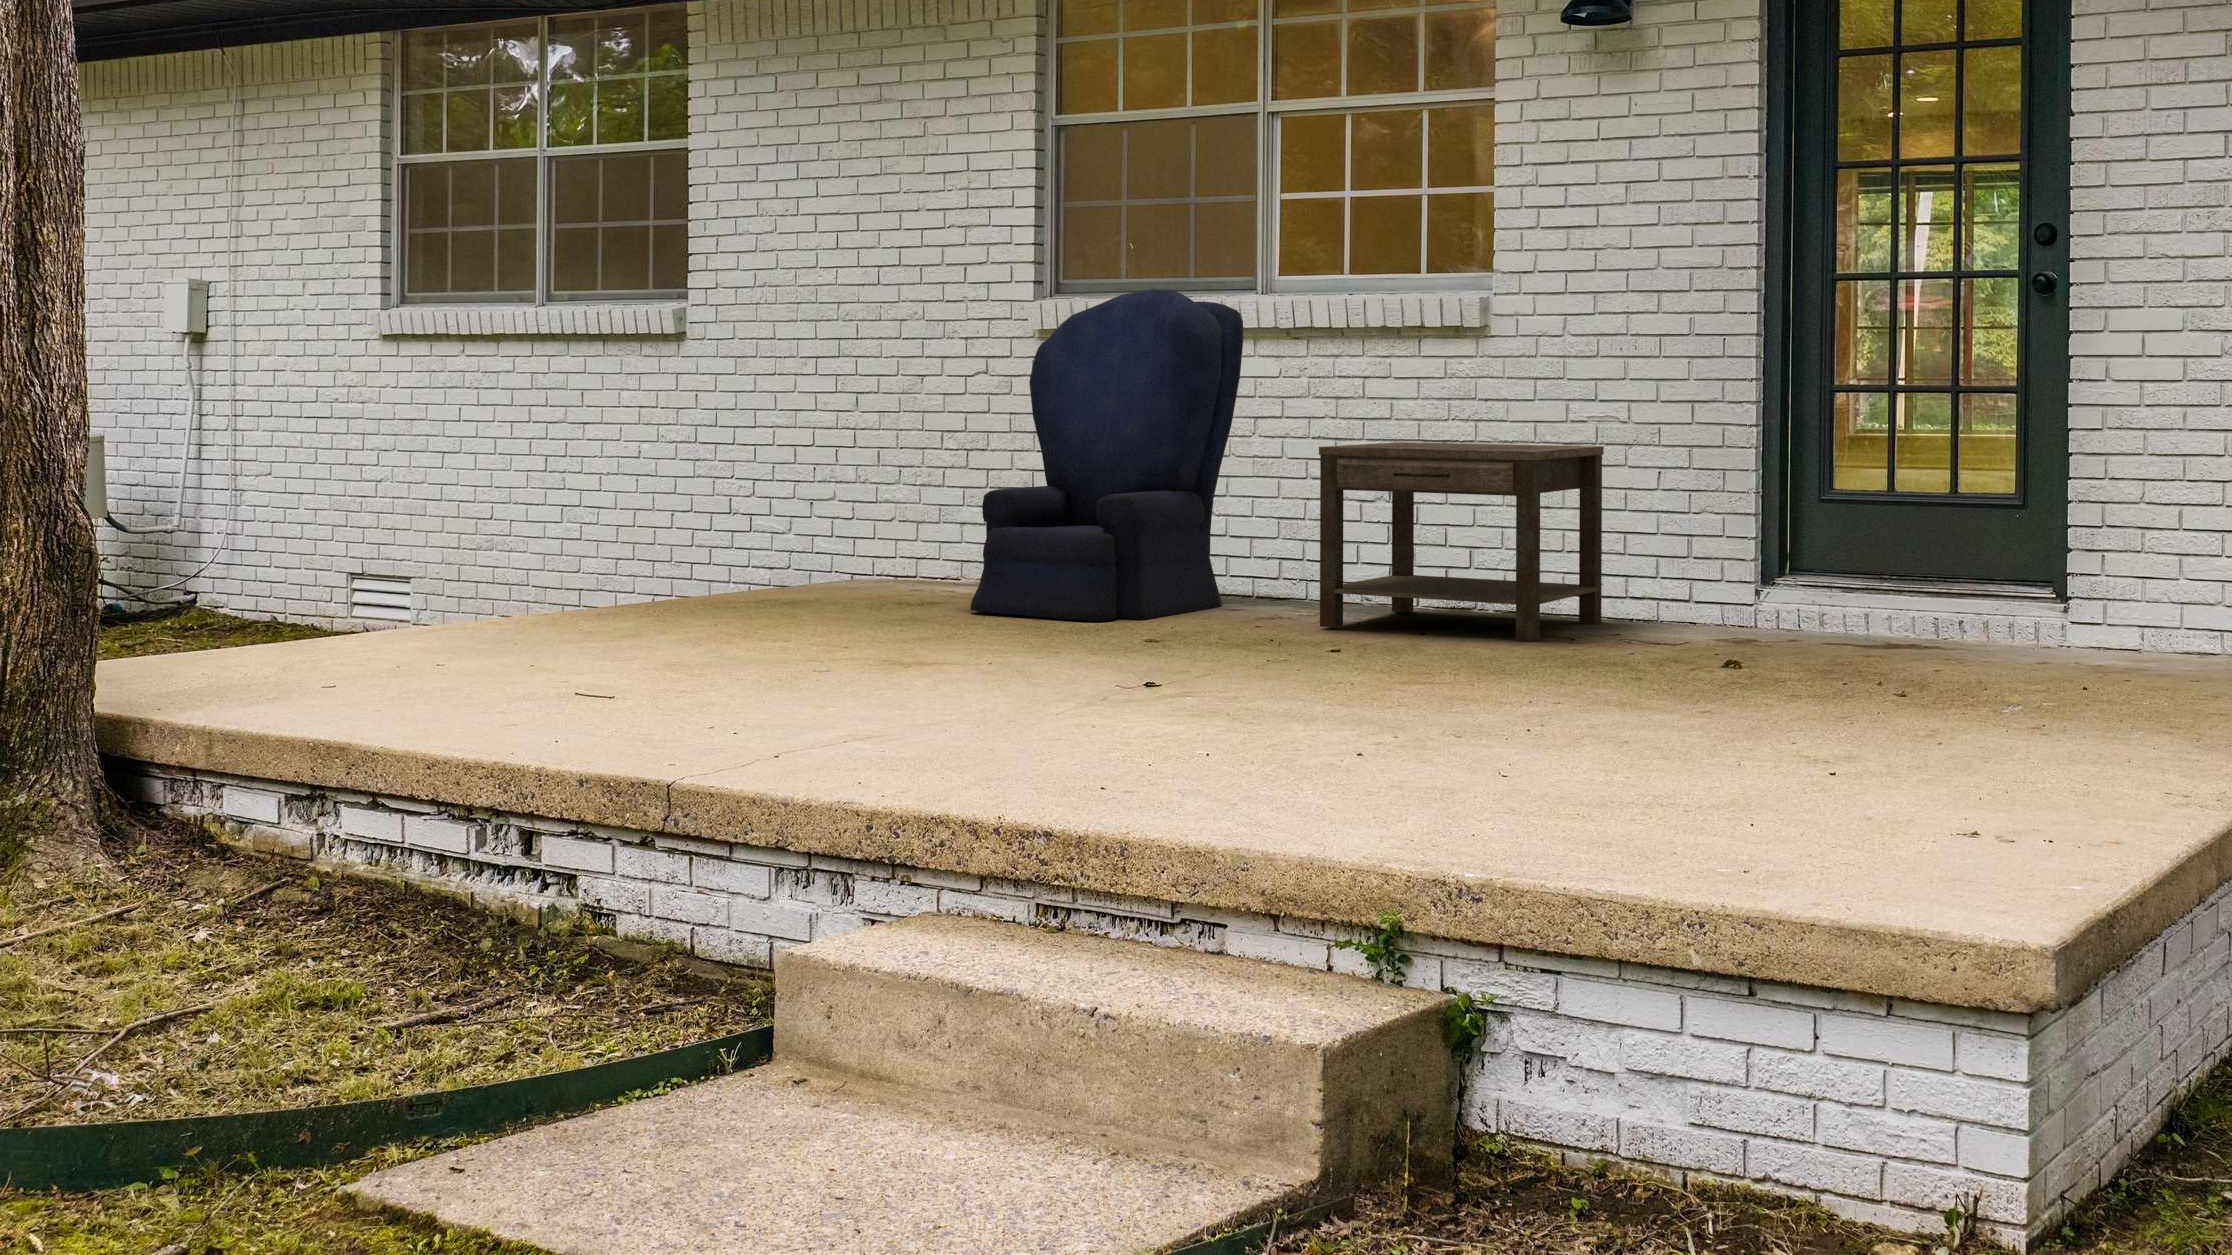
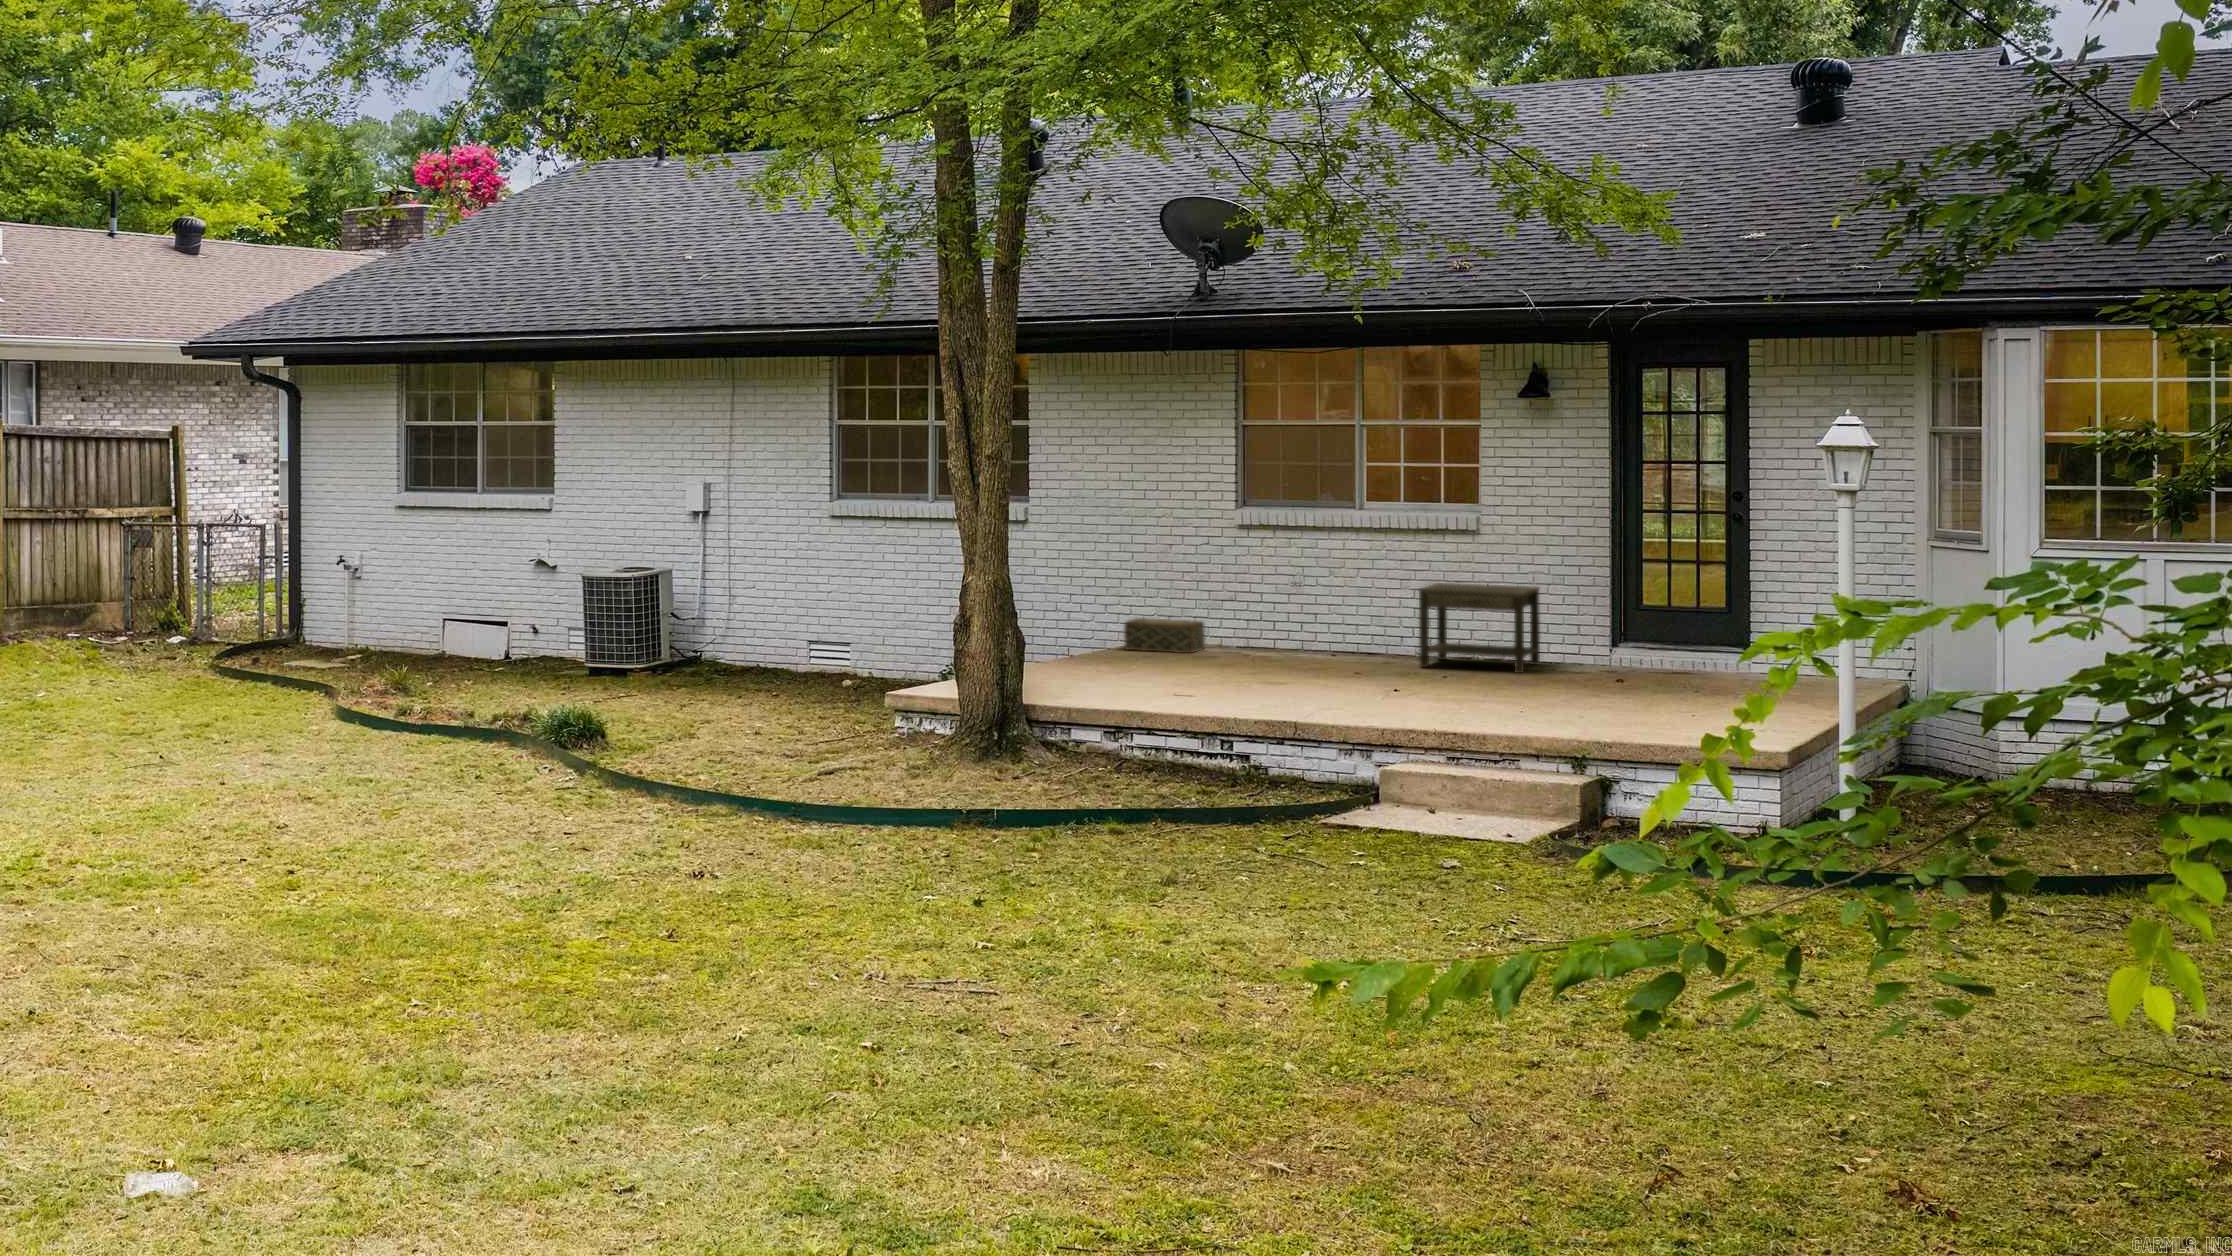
armchair: present [970,289,1243,621] -> none [1238,511,1359,665]
woven basket: none [802,526,967,596] -> present [1124,618,1205,653]

